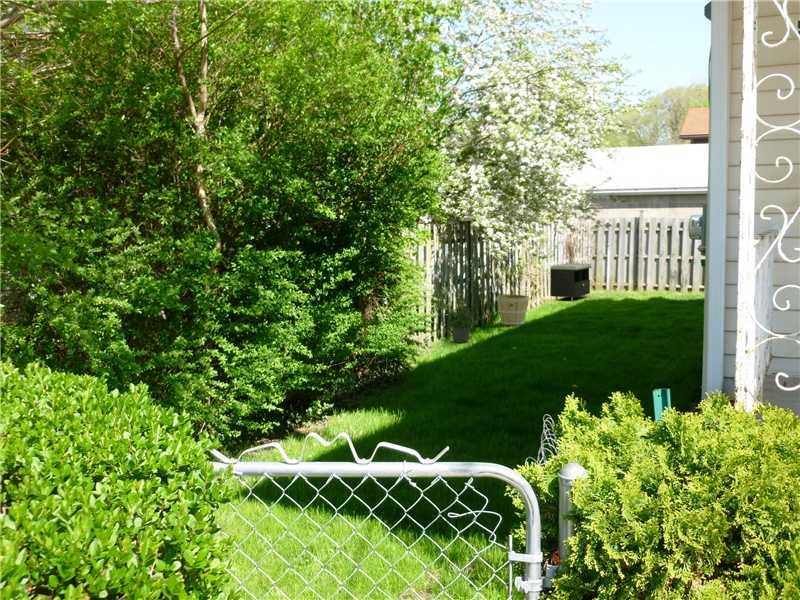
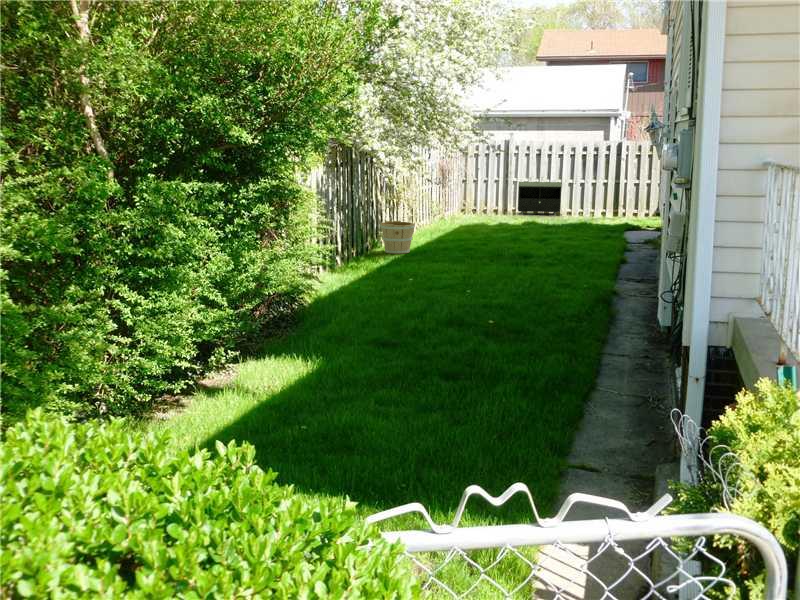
storage bench: present [550,263,591,301] -> present [518,182,561,215]
potted plant: present [447,307,476,343] -> none [335,236,368,275]

